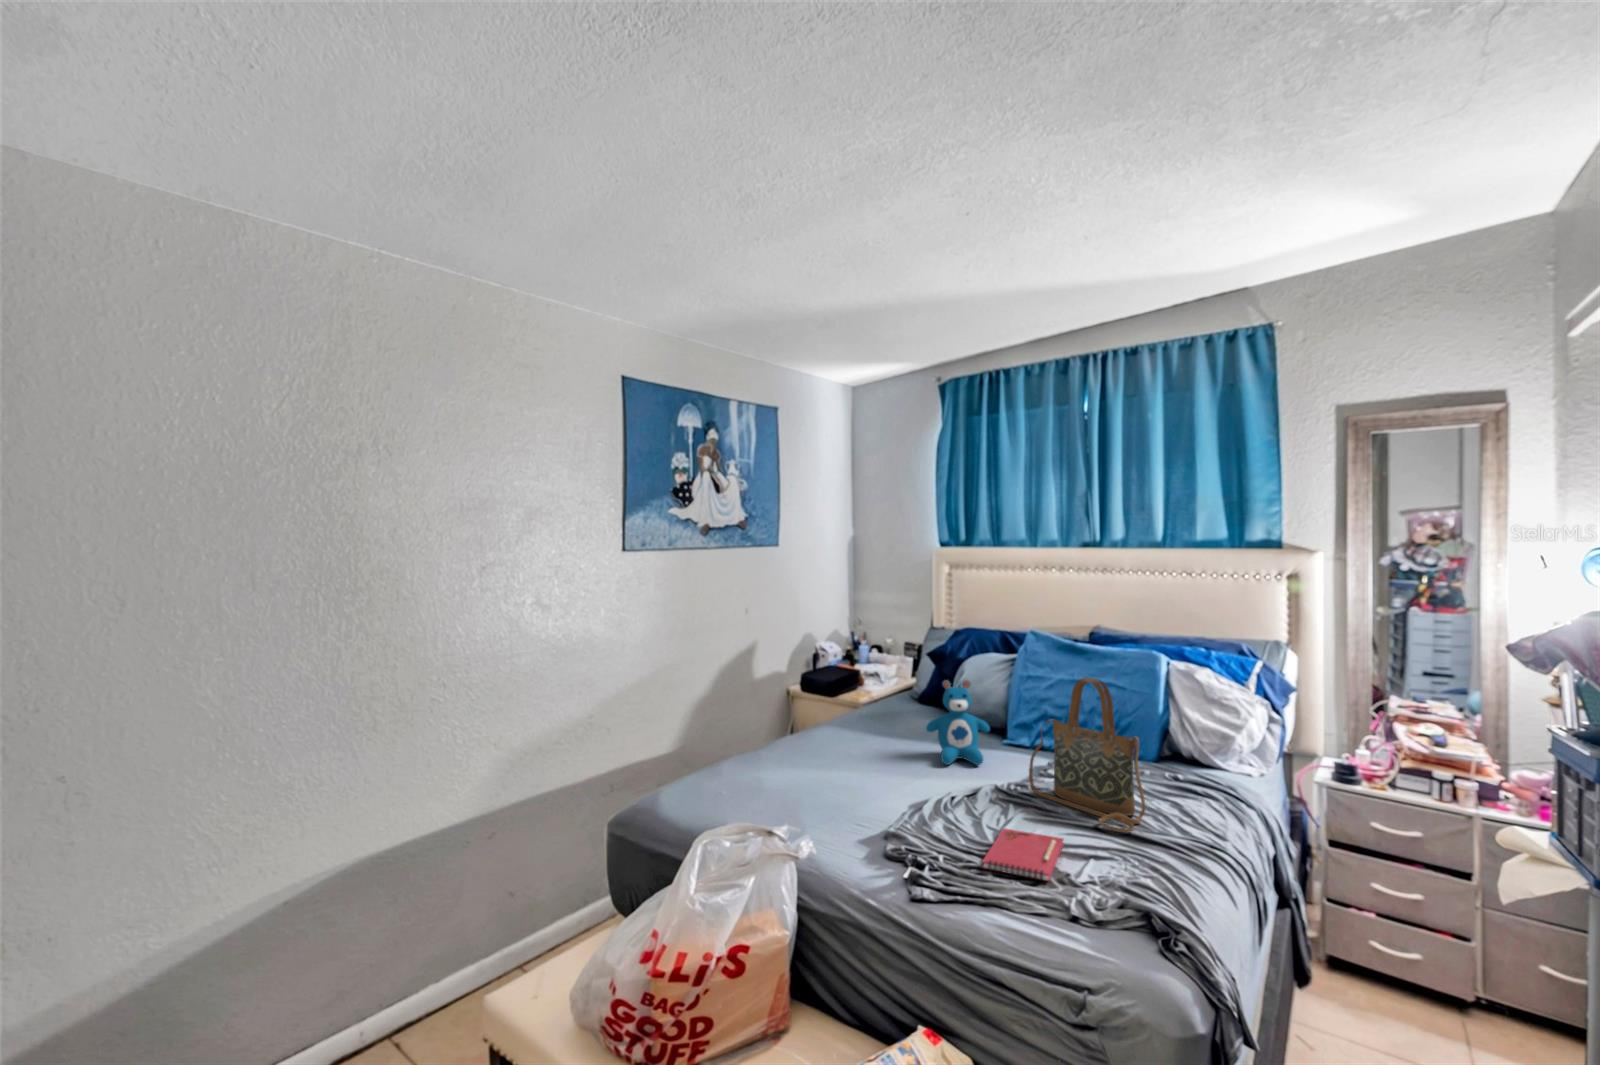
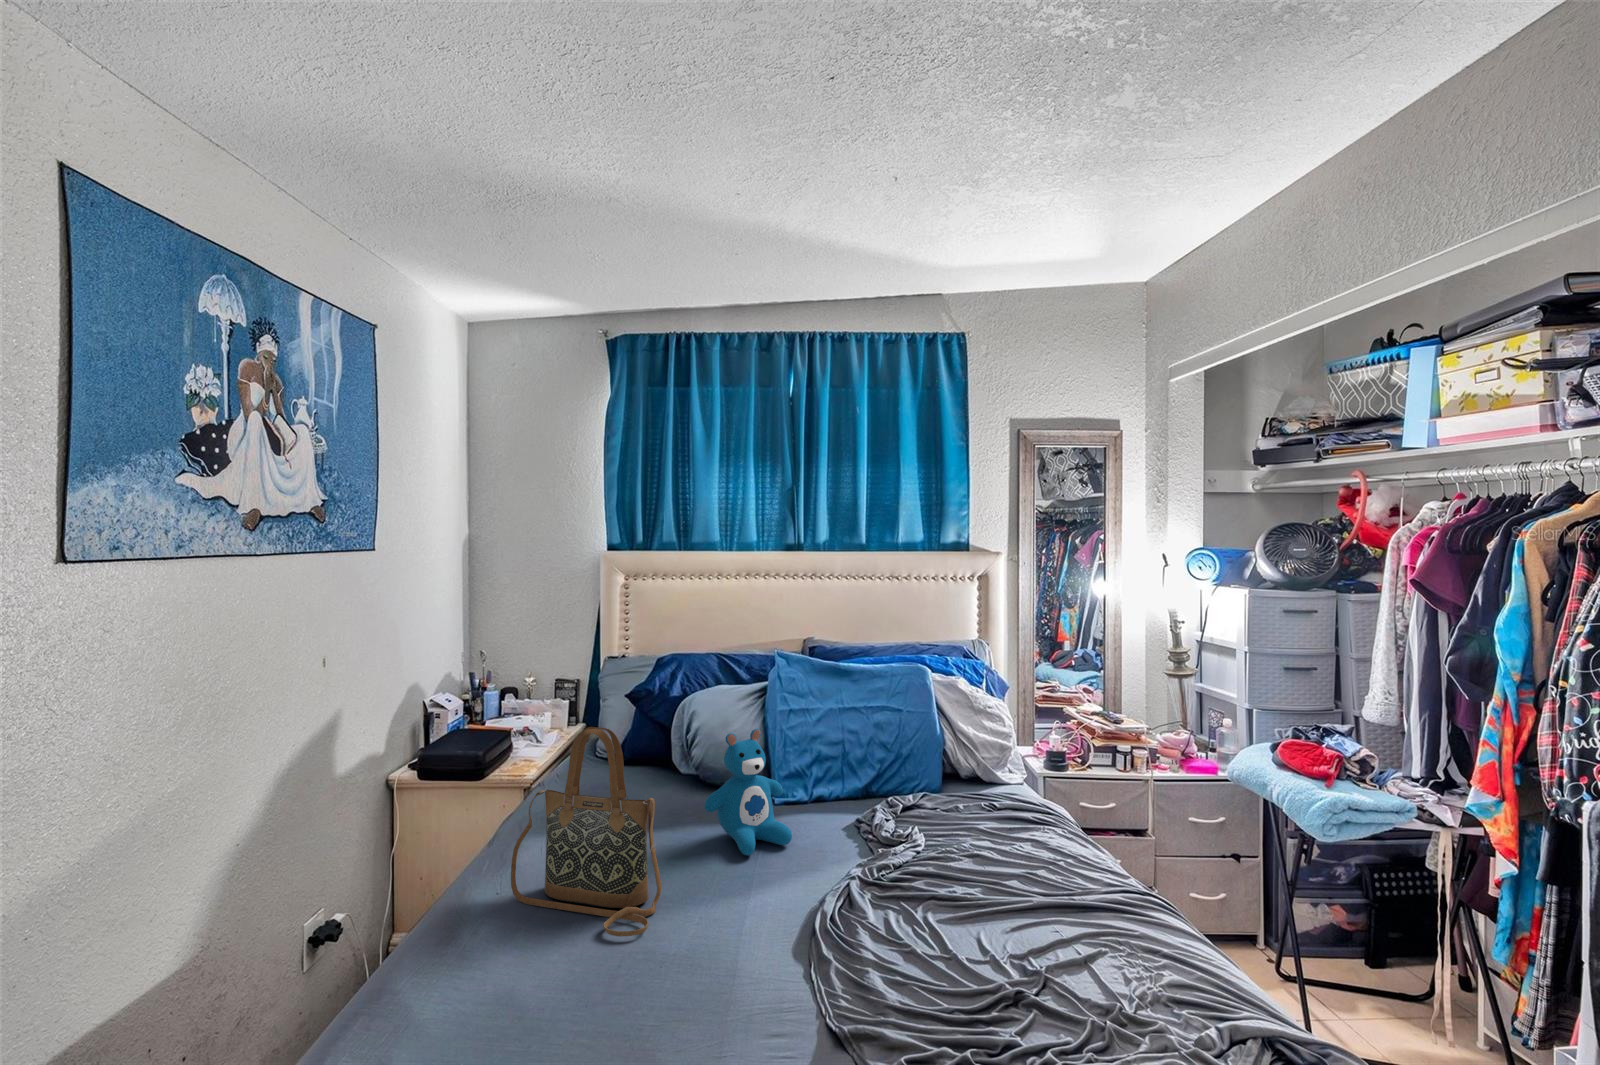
handbag: present [1029,677,1146,832] -> present [511,727,661,936]
notebook: present [982,828,1064,881] -> none [929,934,1066,1027]

